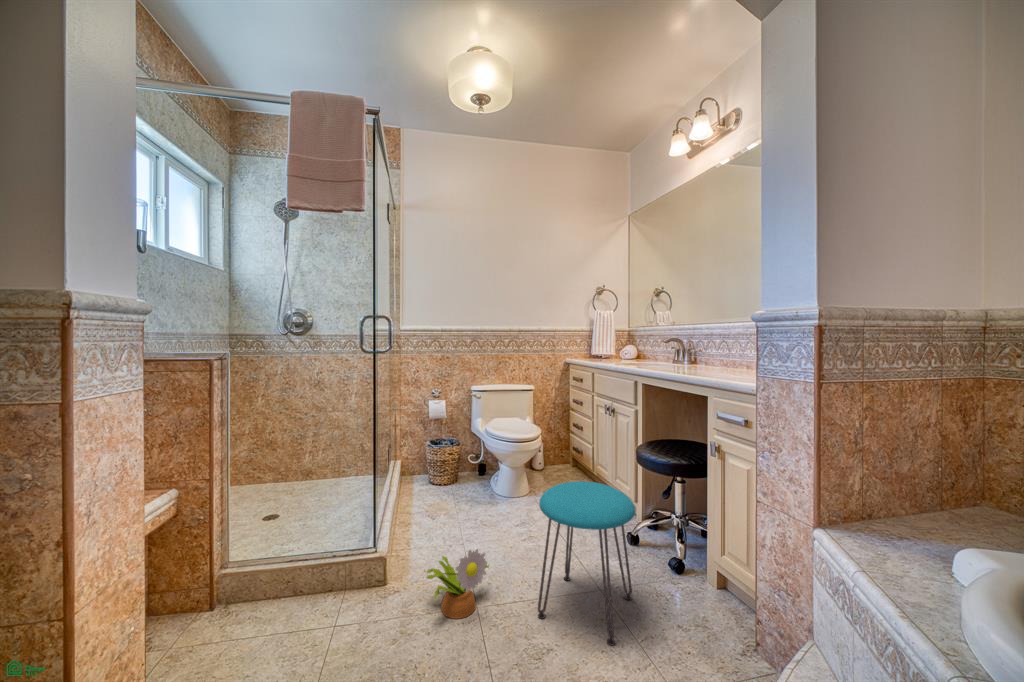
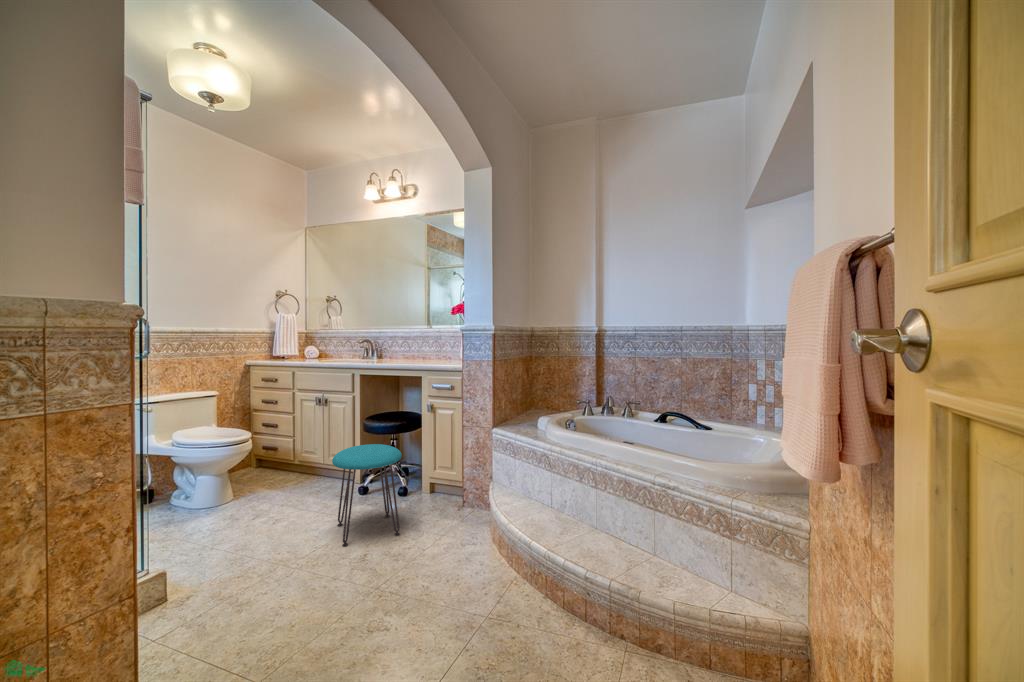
decorative plant: present [426,549,489,619] -> none [240,512,304,578]

